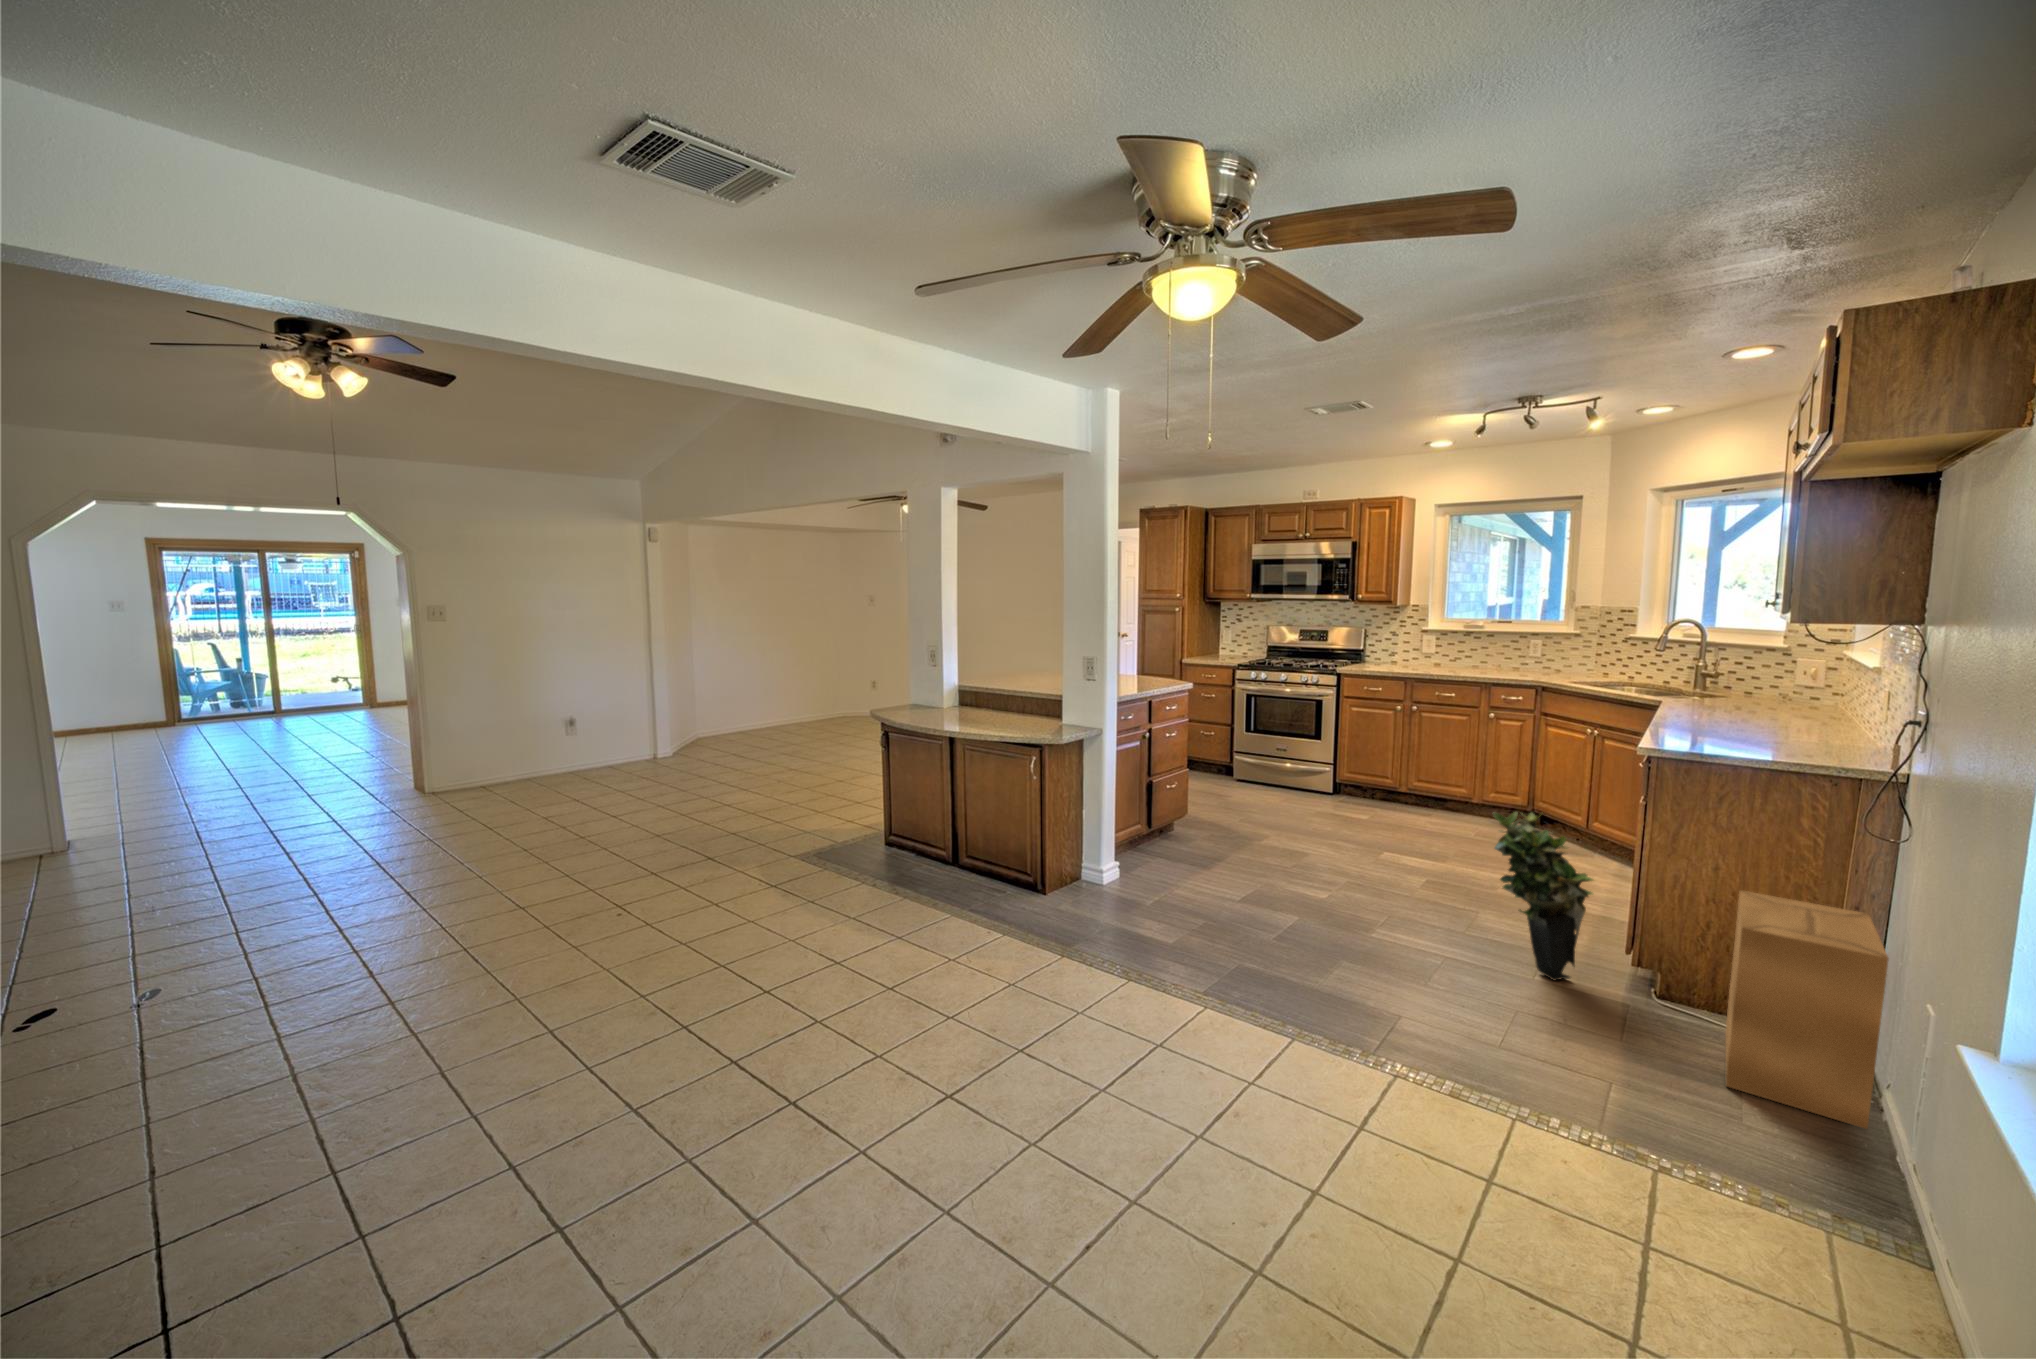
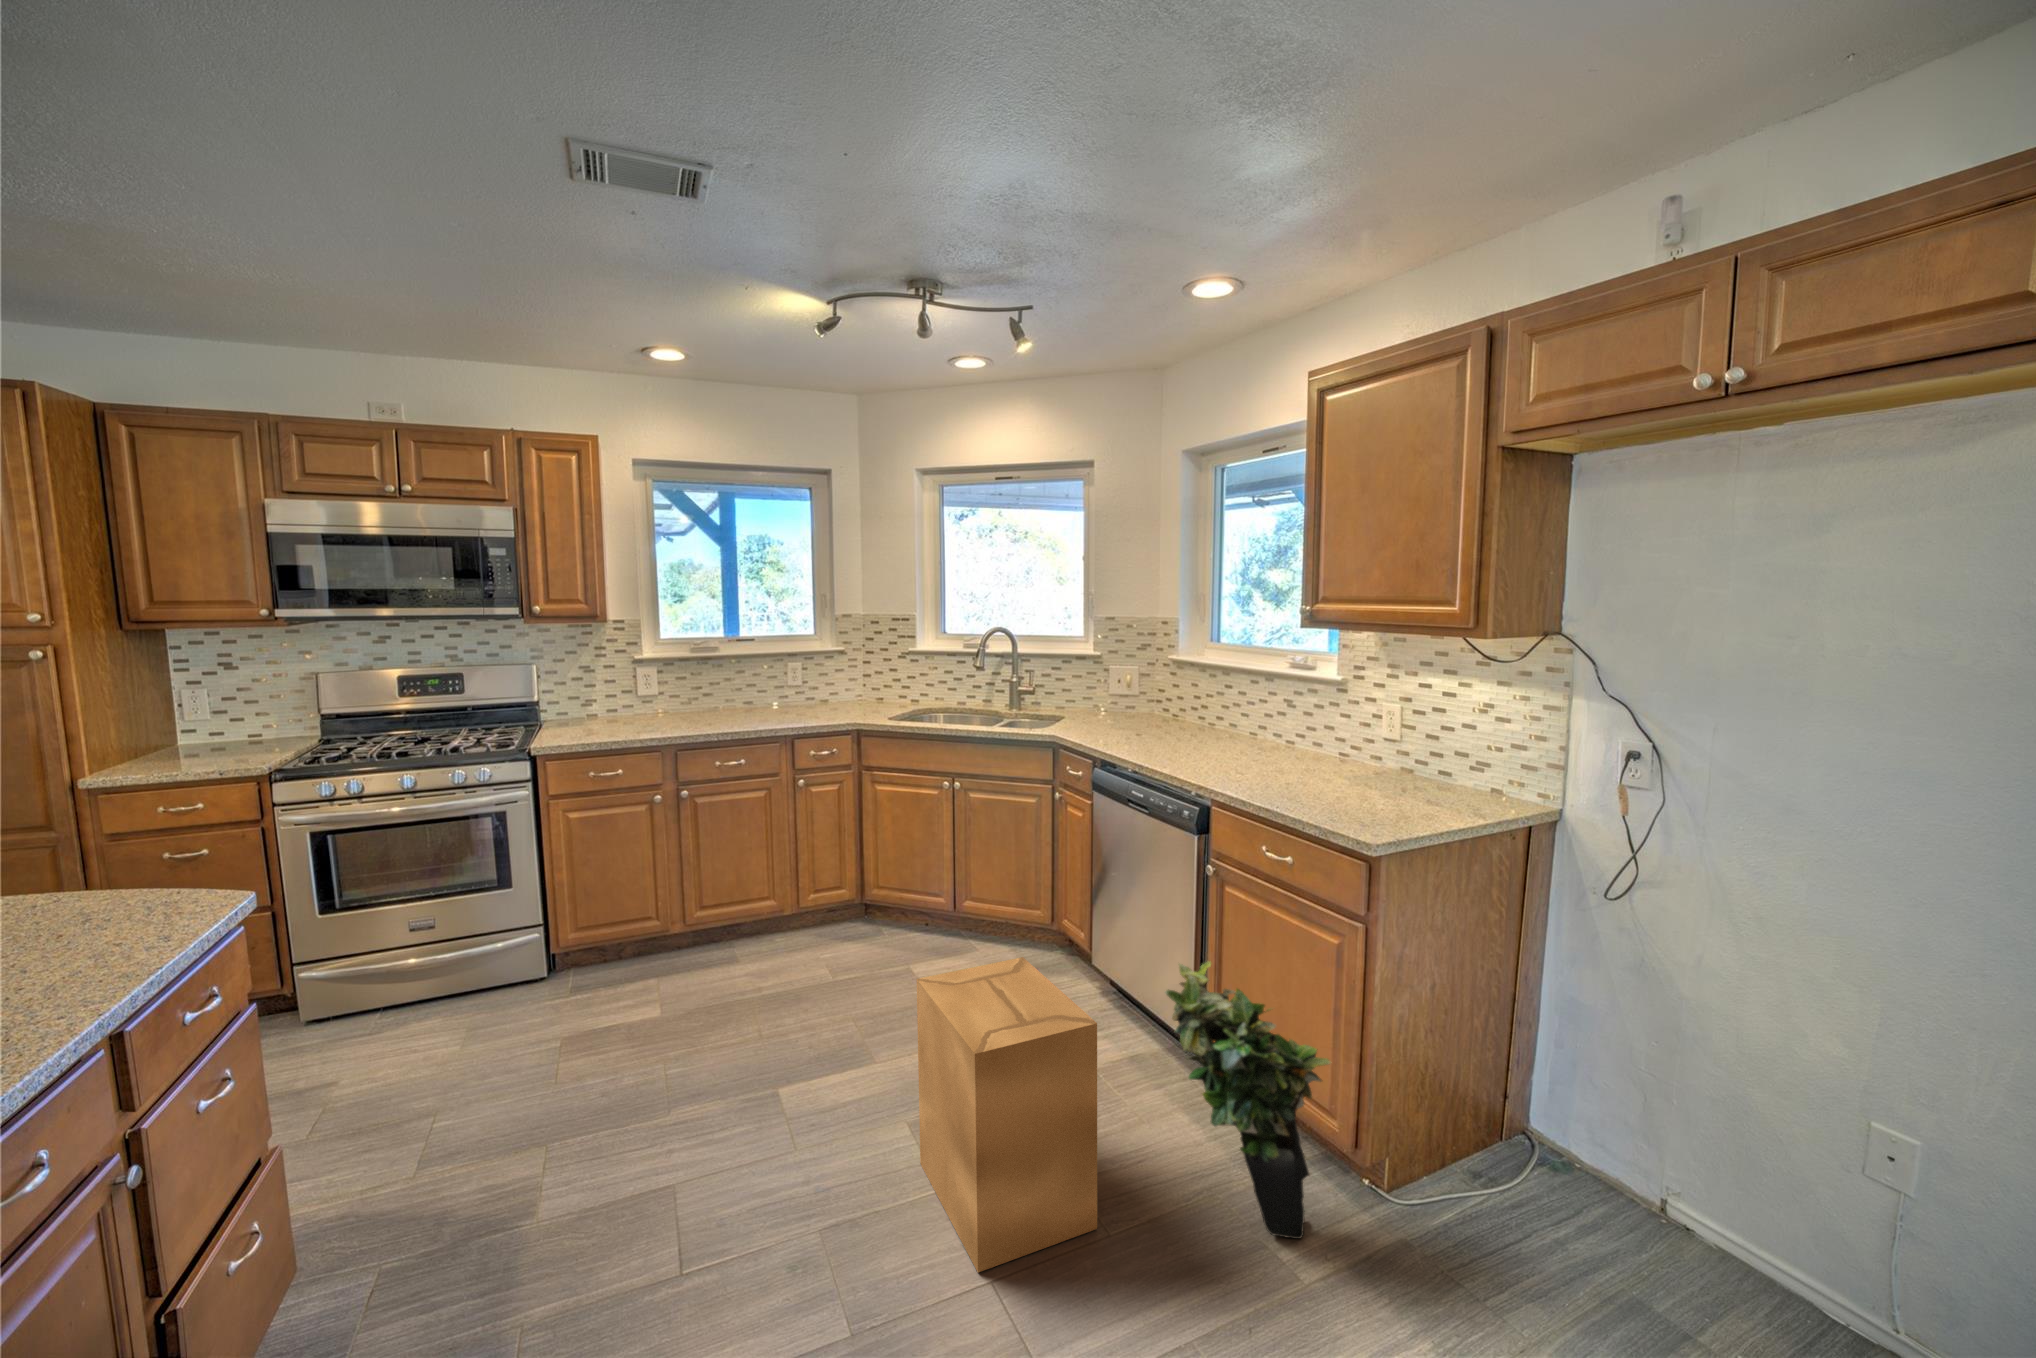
cardboard box: present [1725,891,1889,1129] -> present [917,957,1097,1273]

